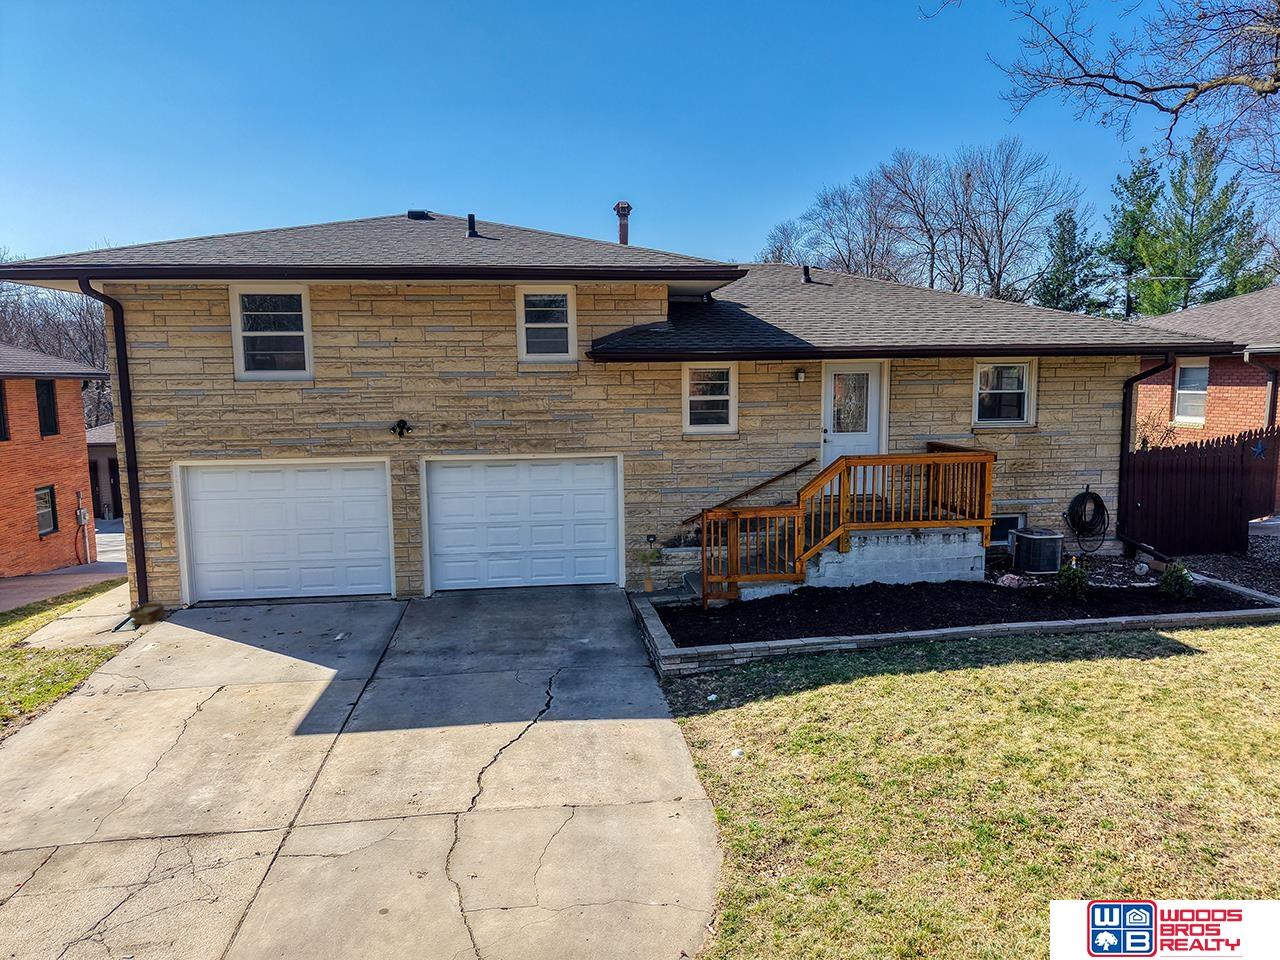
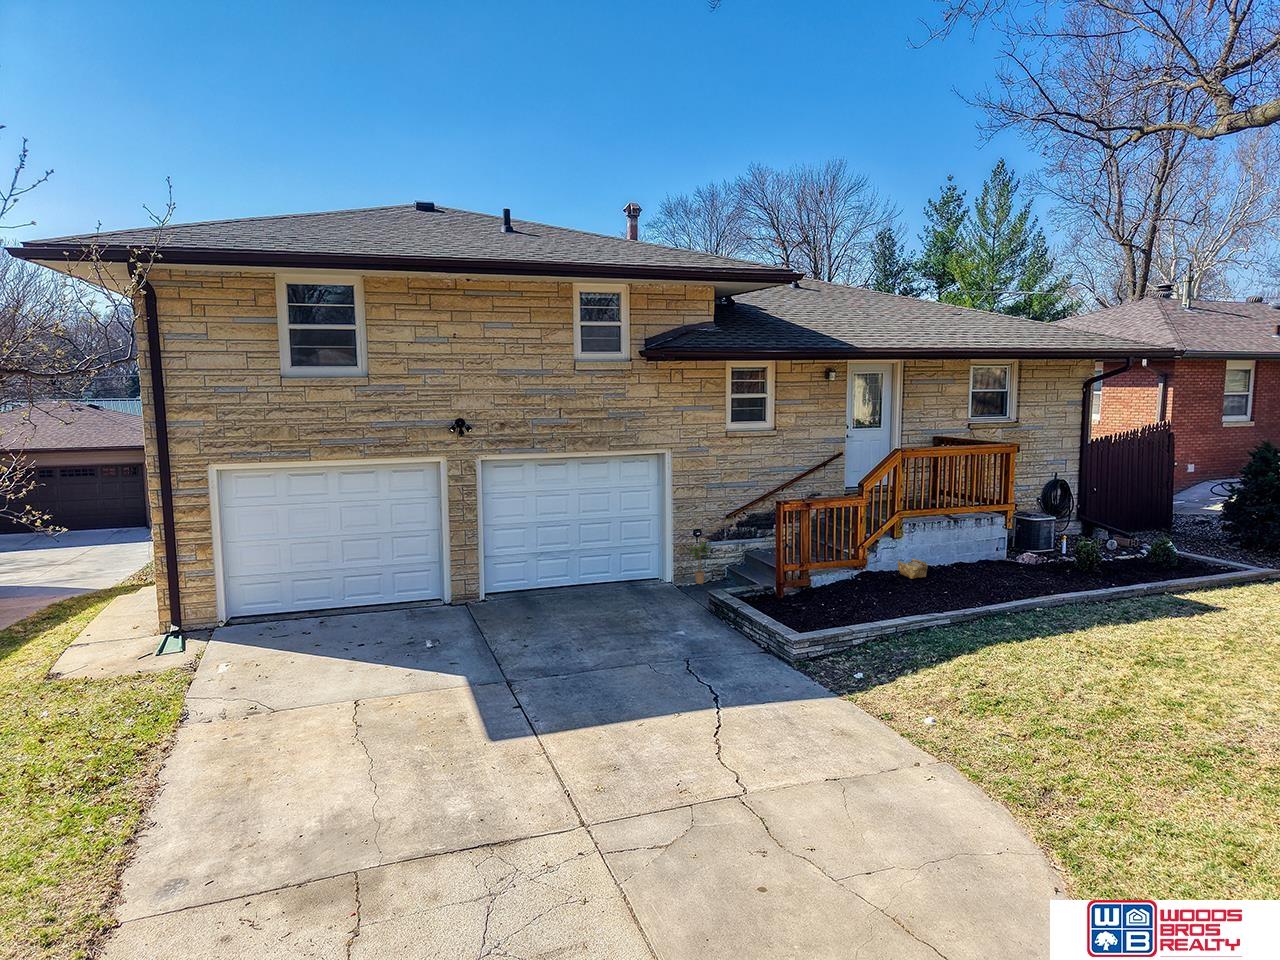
woven basket: present [129,597,165,624] -> present [898,559,928,579]

